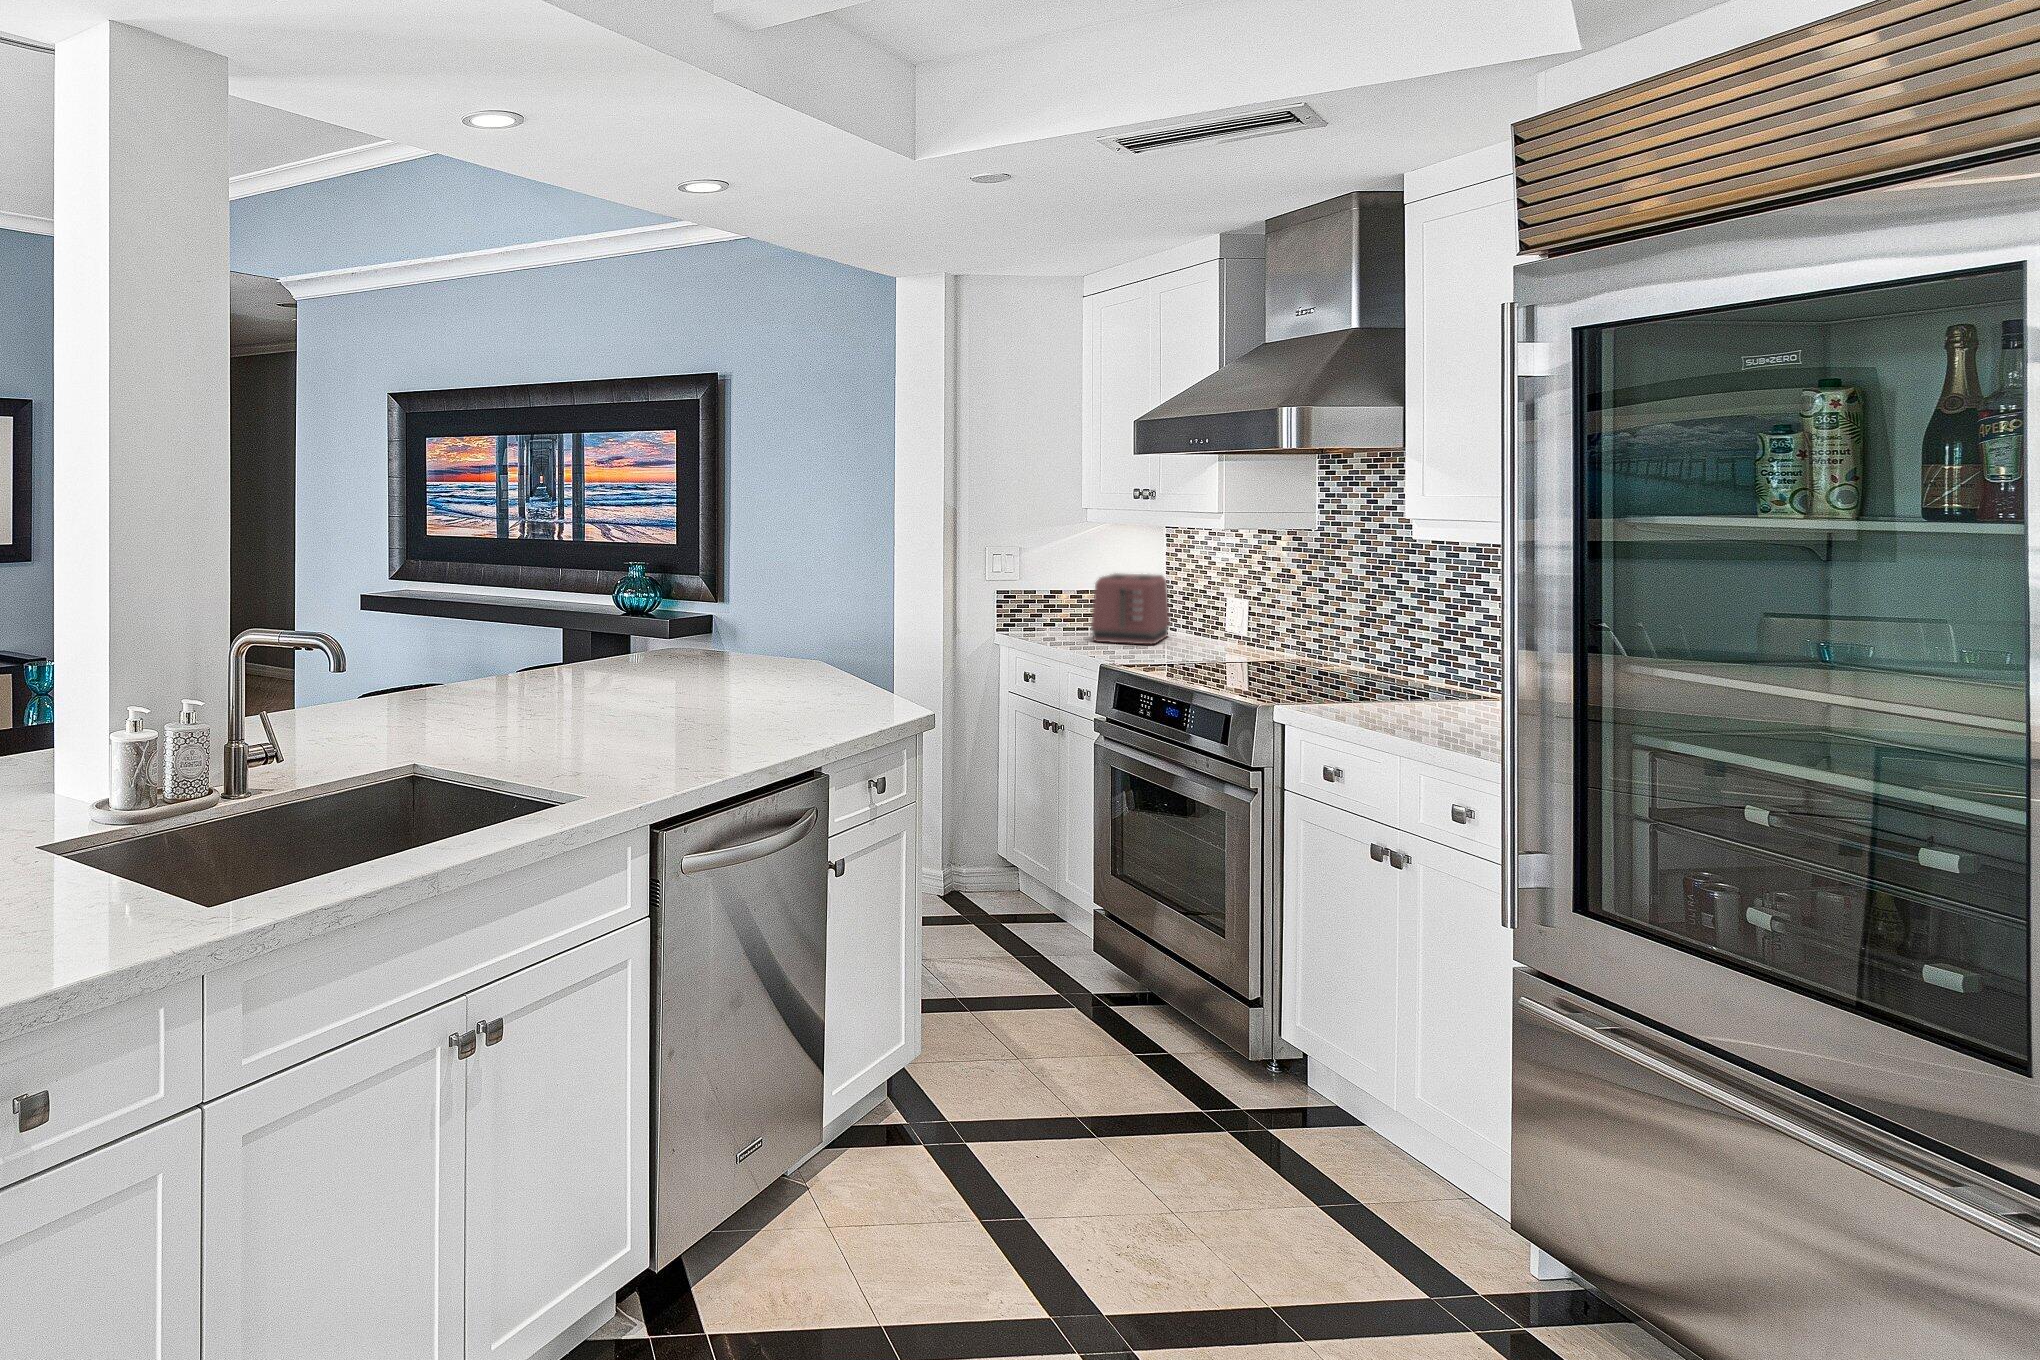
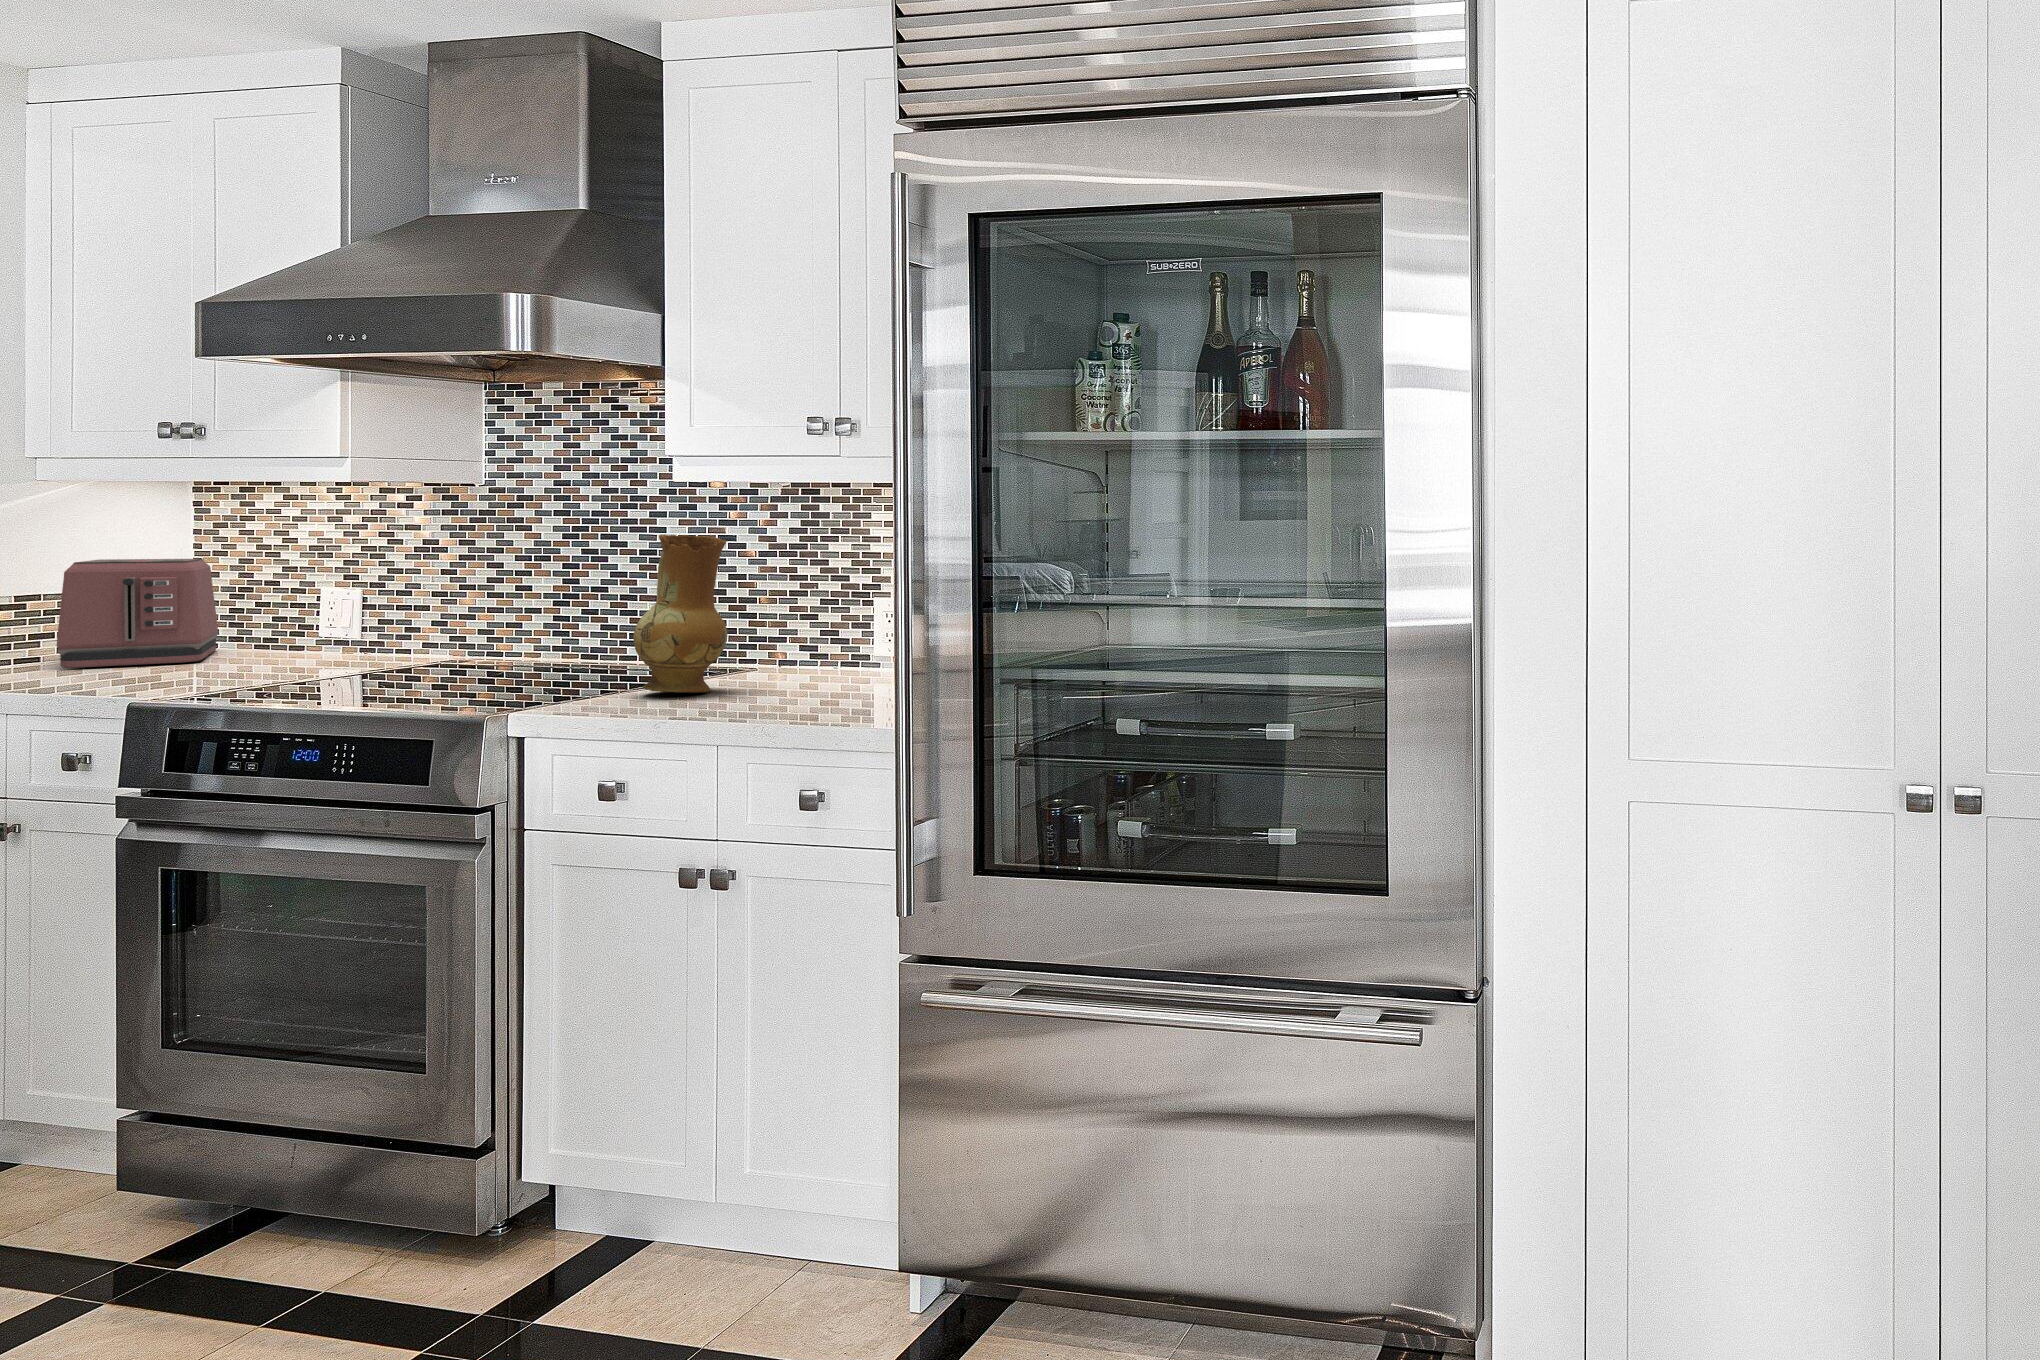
ceramic jug: none [1365,586,1437,715] -> present [633,534,727,693]

